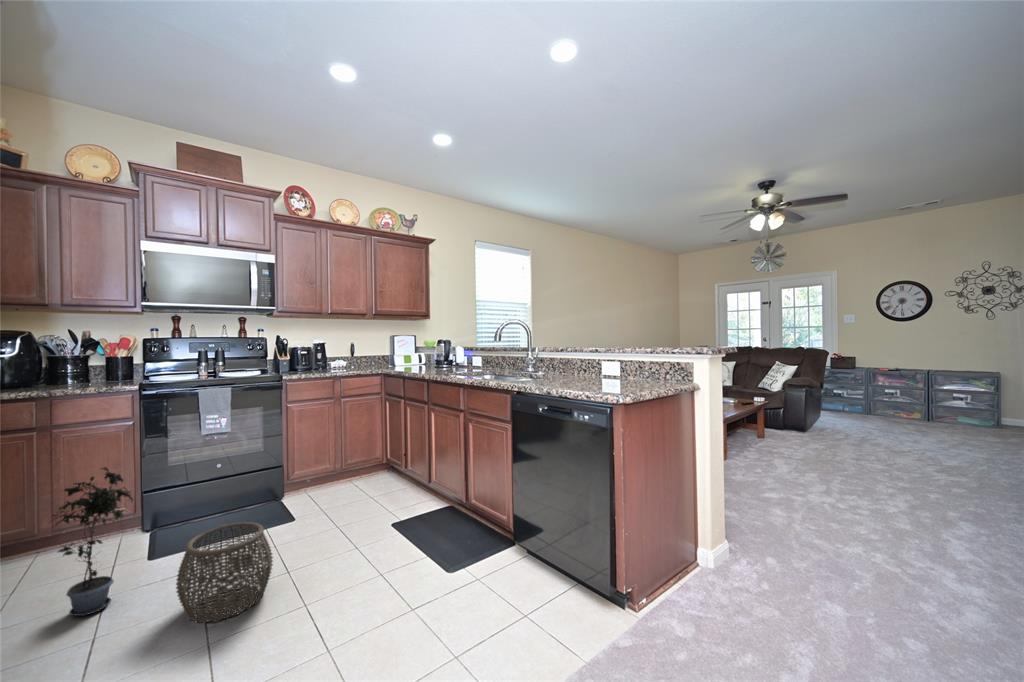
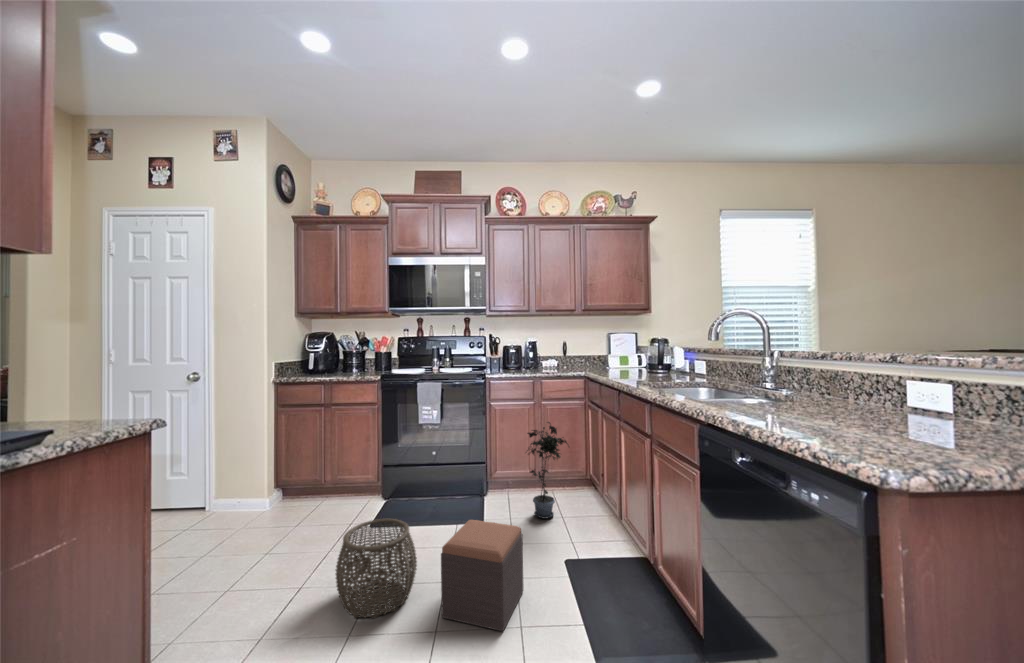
potted plant: present [51,467,133,616] -> present [527,422,568,519]
footstool: none [310,498,374,590] -> present [441,520,523,631]

